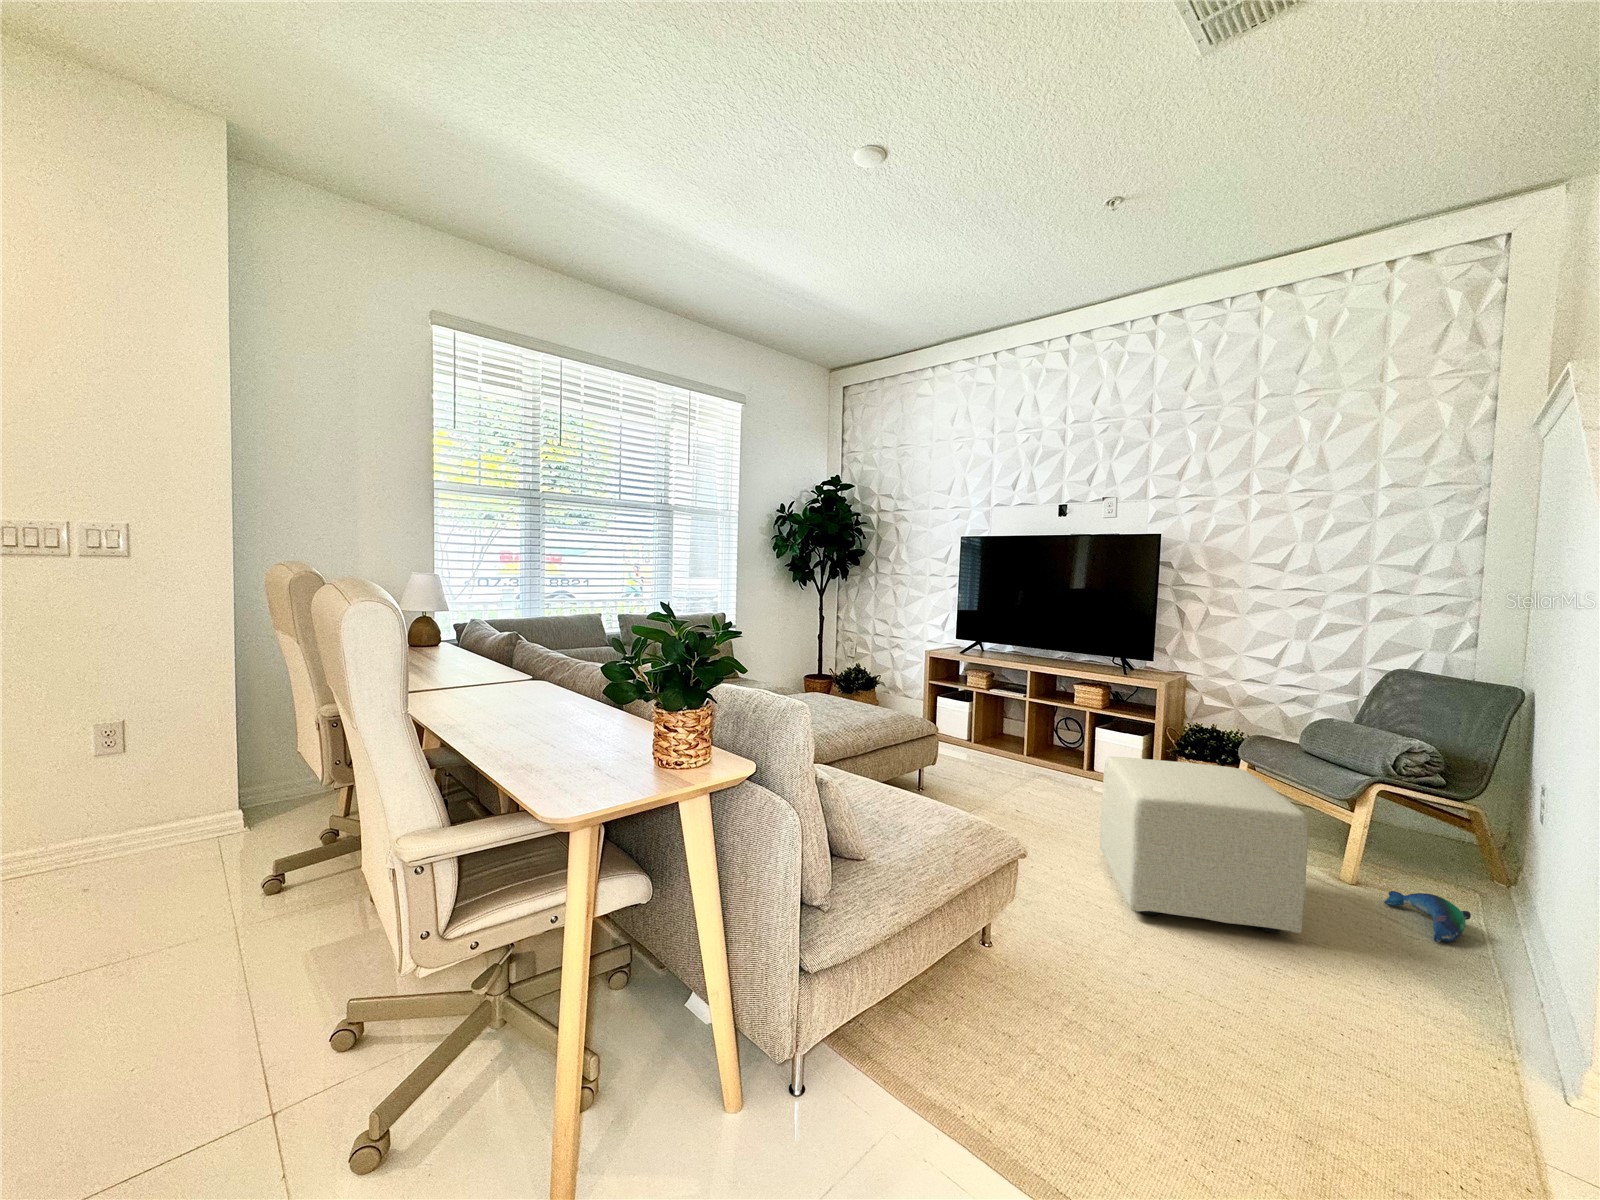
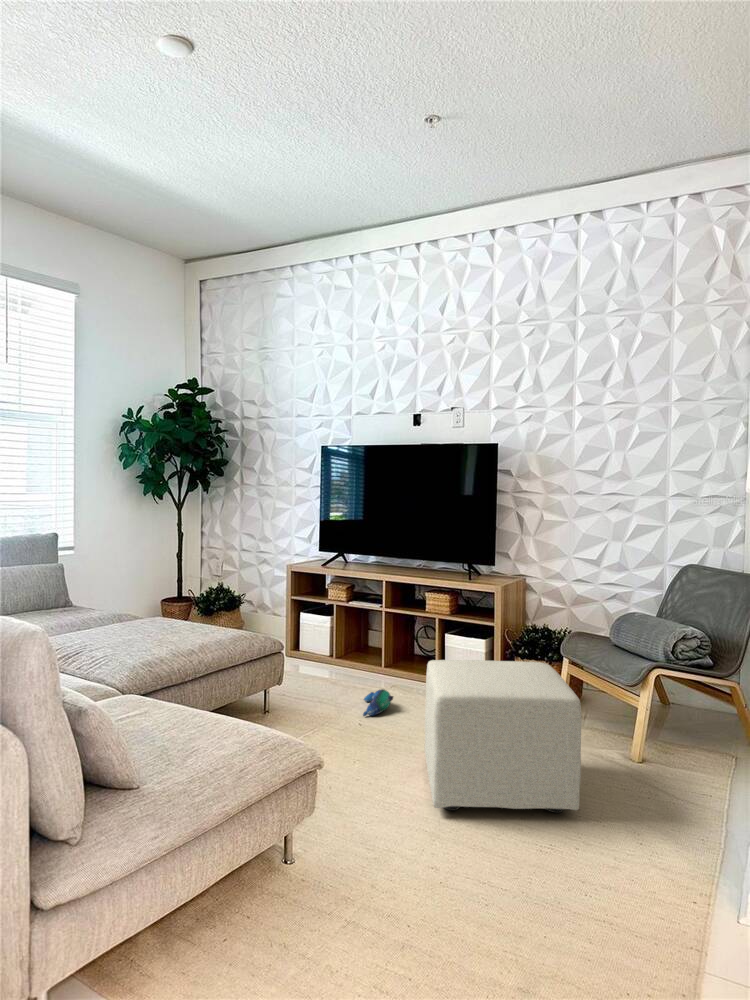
plush toy: present [1384,891,1471,942] -> present [363,689,393,716]

